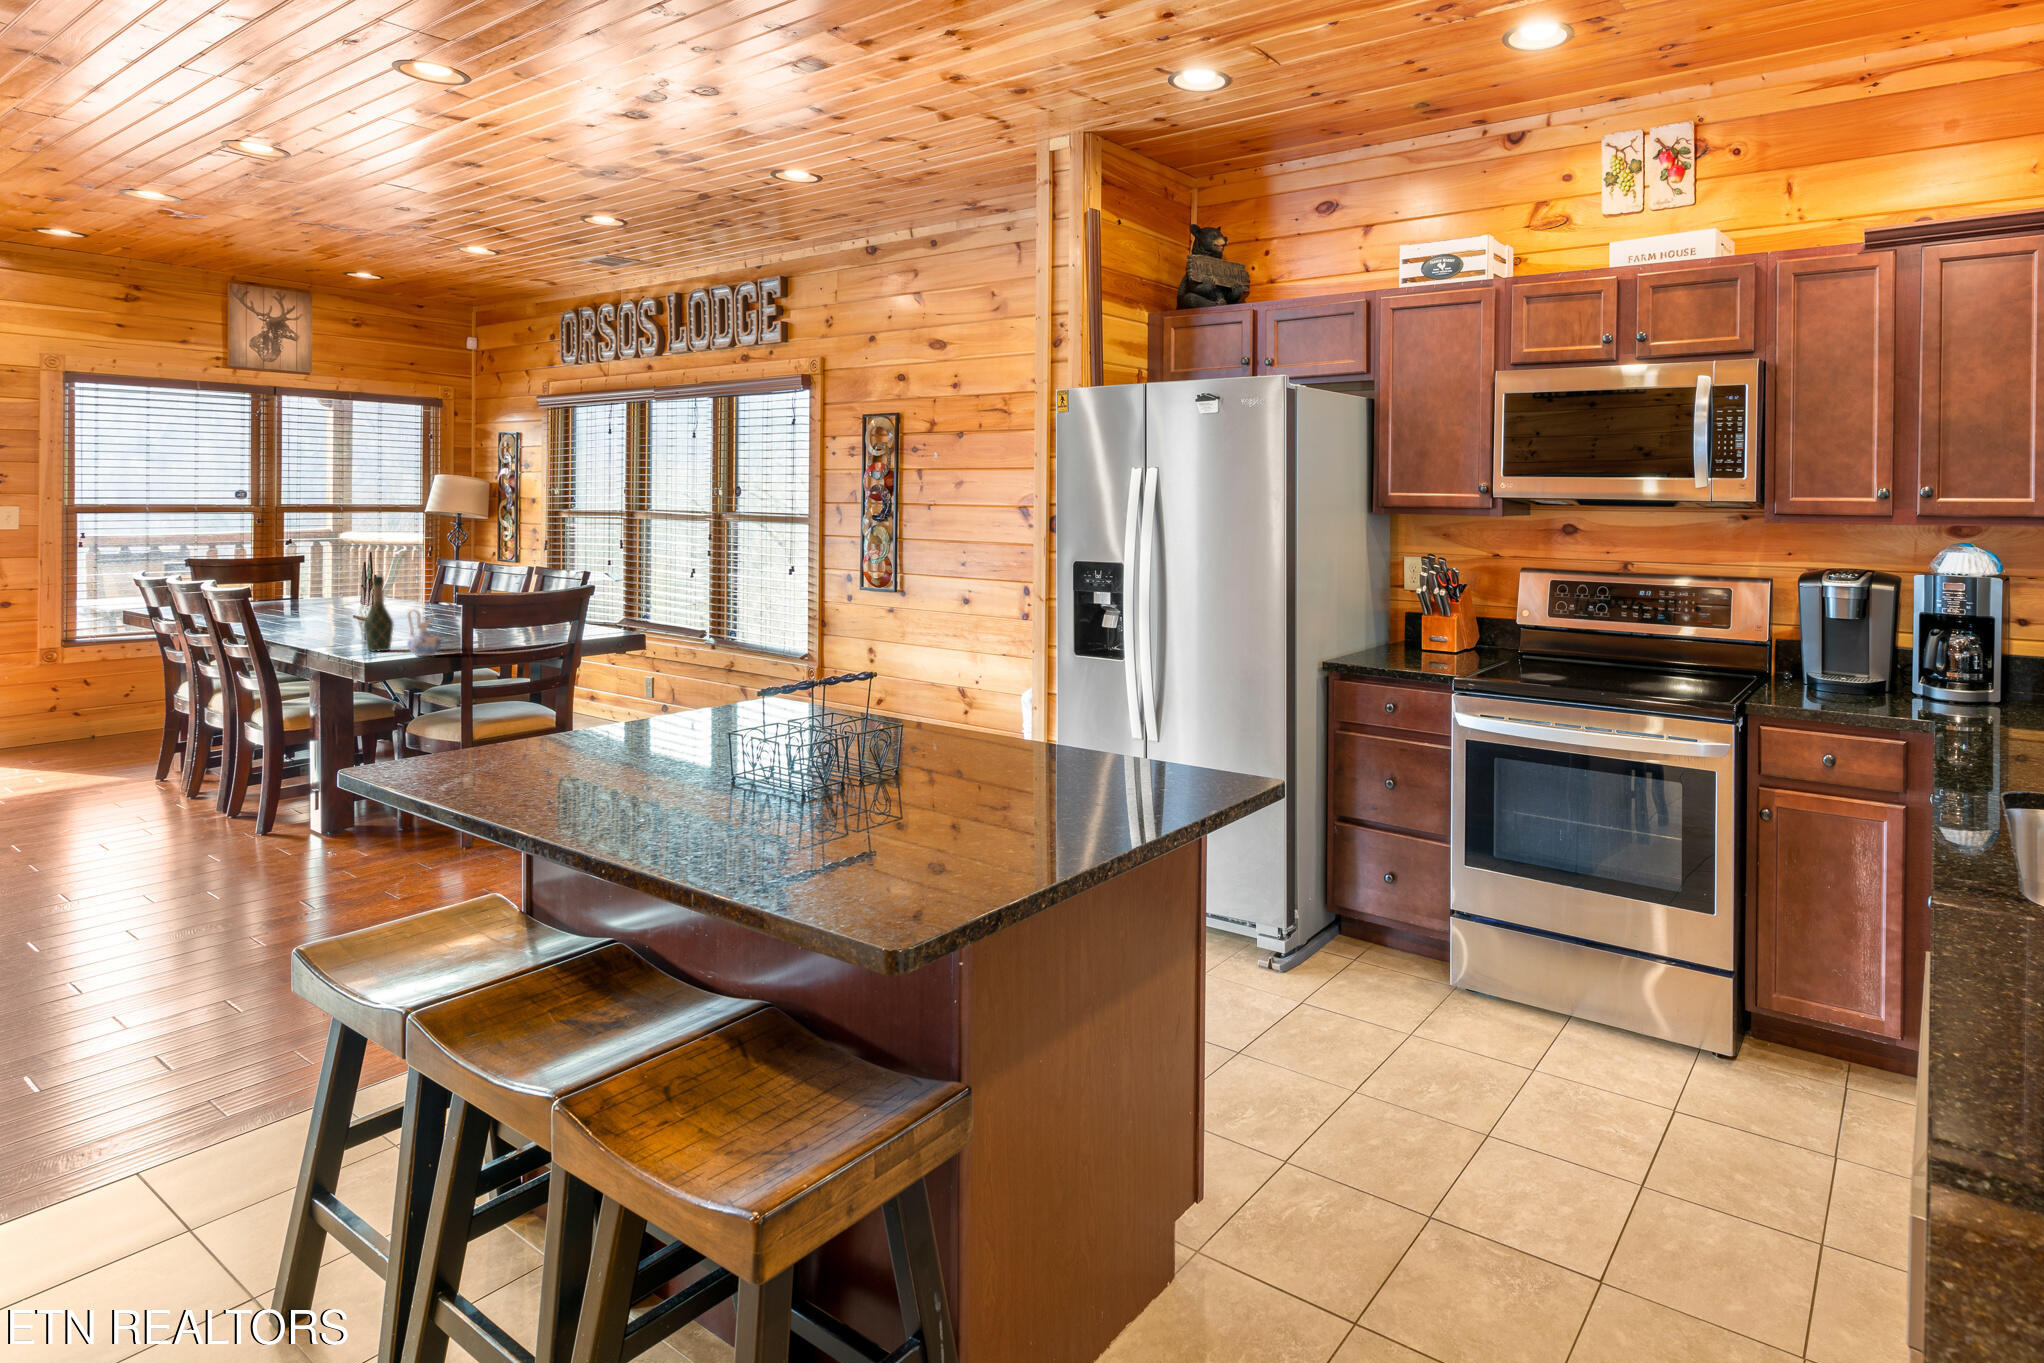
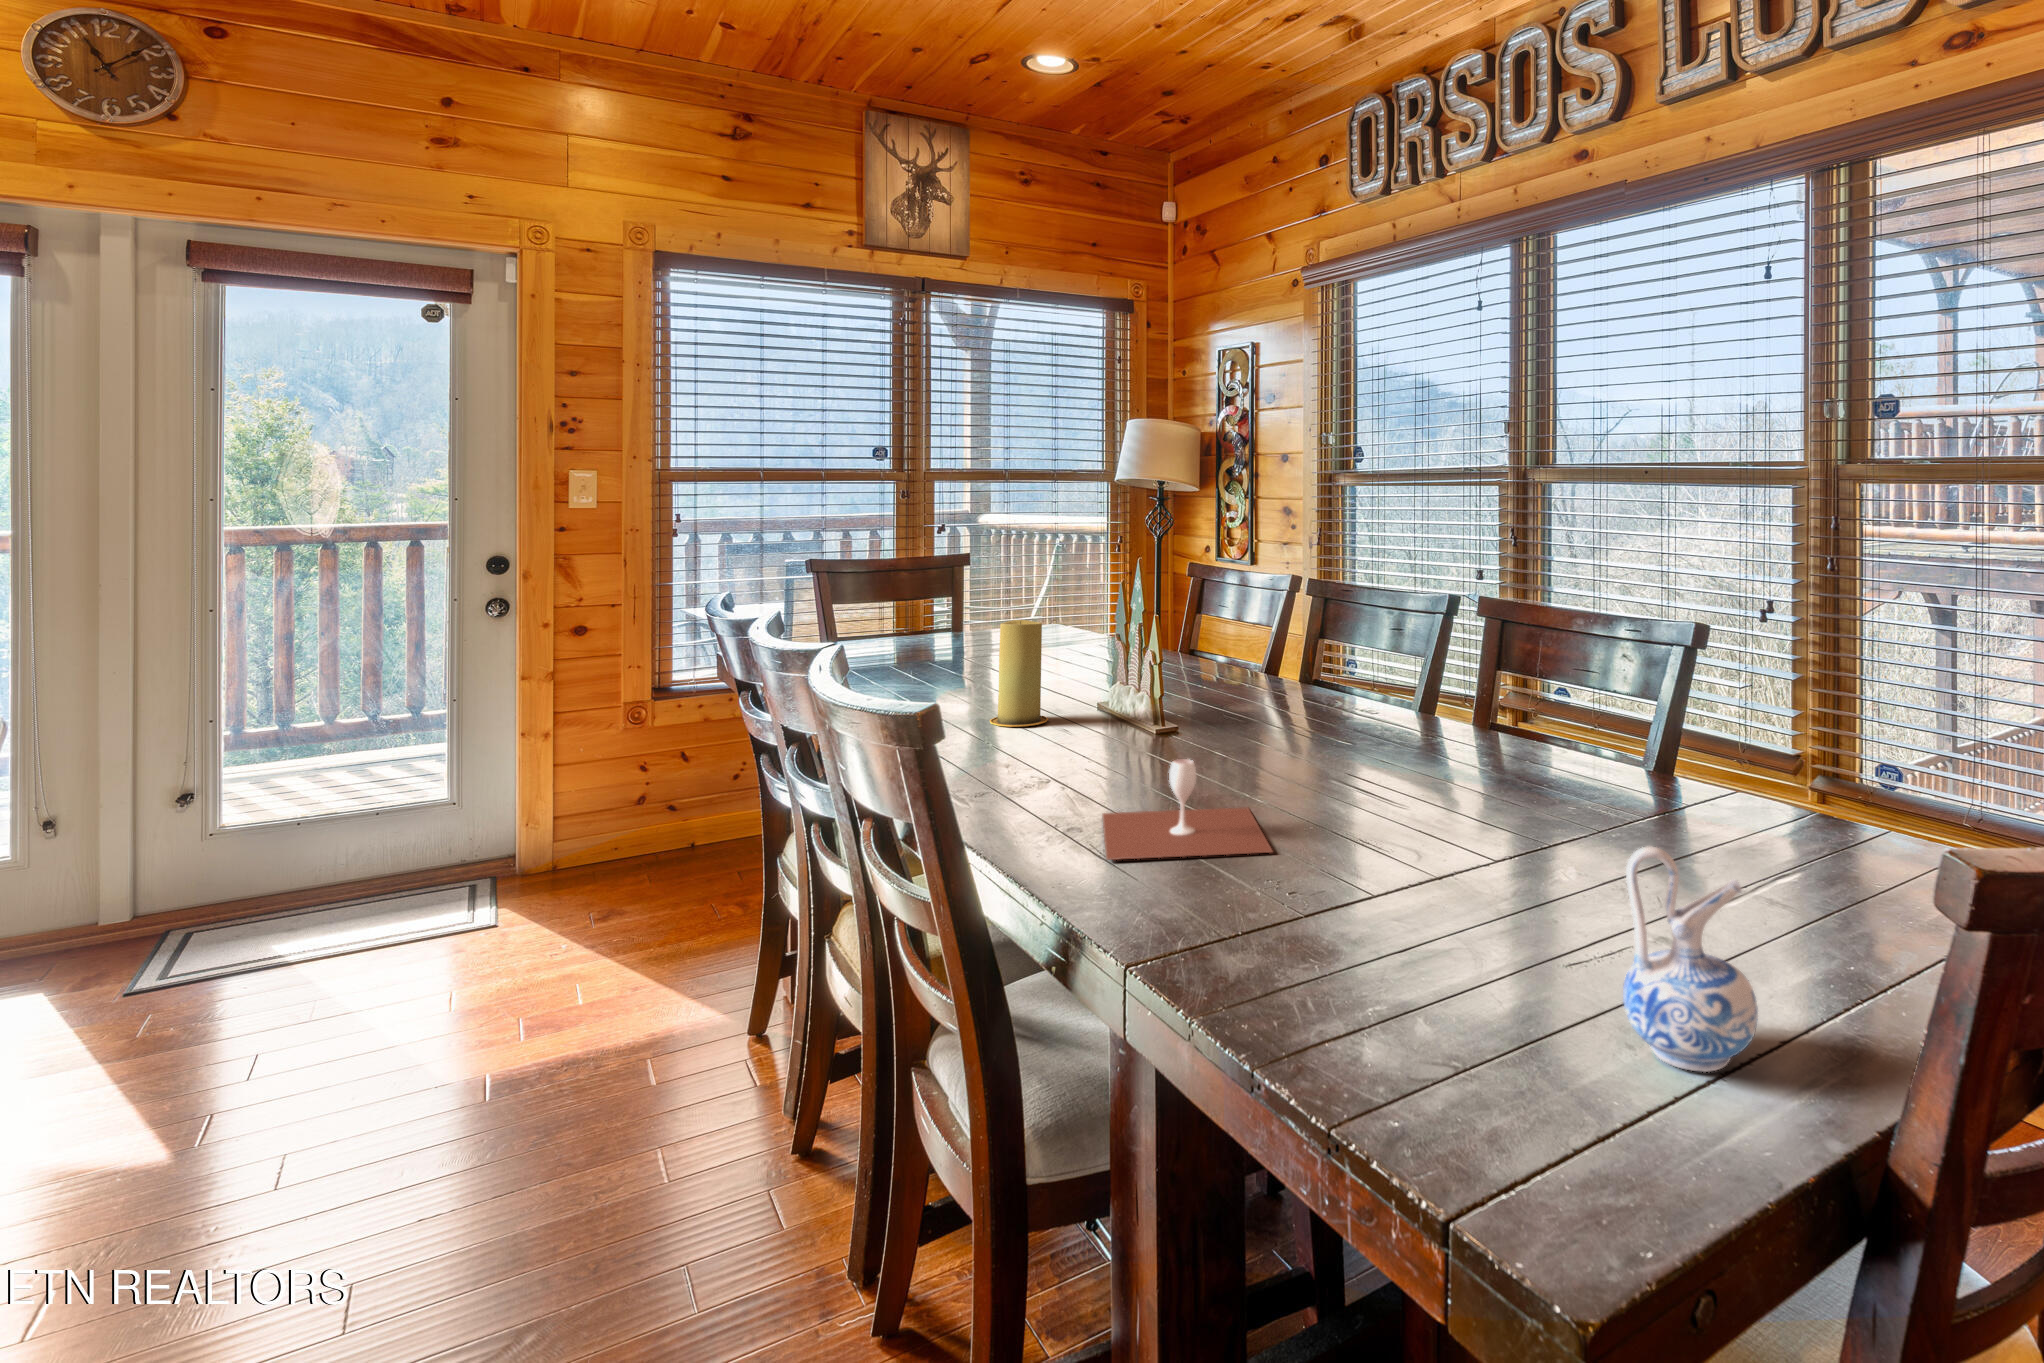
wine bottle: present [364,576,393,651] -> none [1374,668,1468,973]
candle: none [280,580,312,623] -> present [990,620,1048,727]
wine glass: none [298,616,373,643] -> present [1102,759,1272,860]

